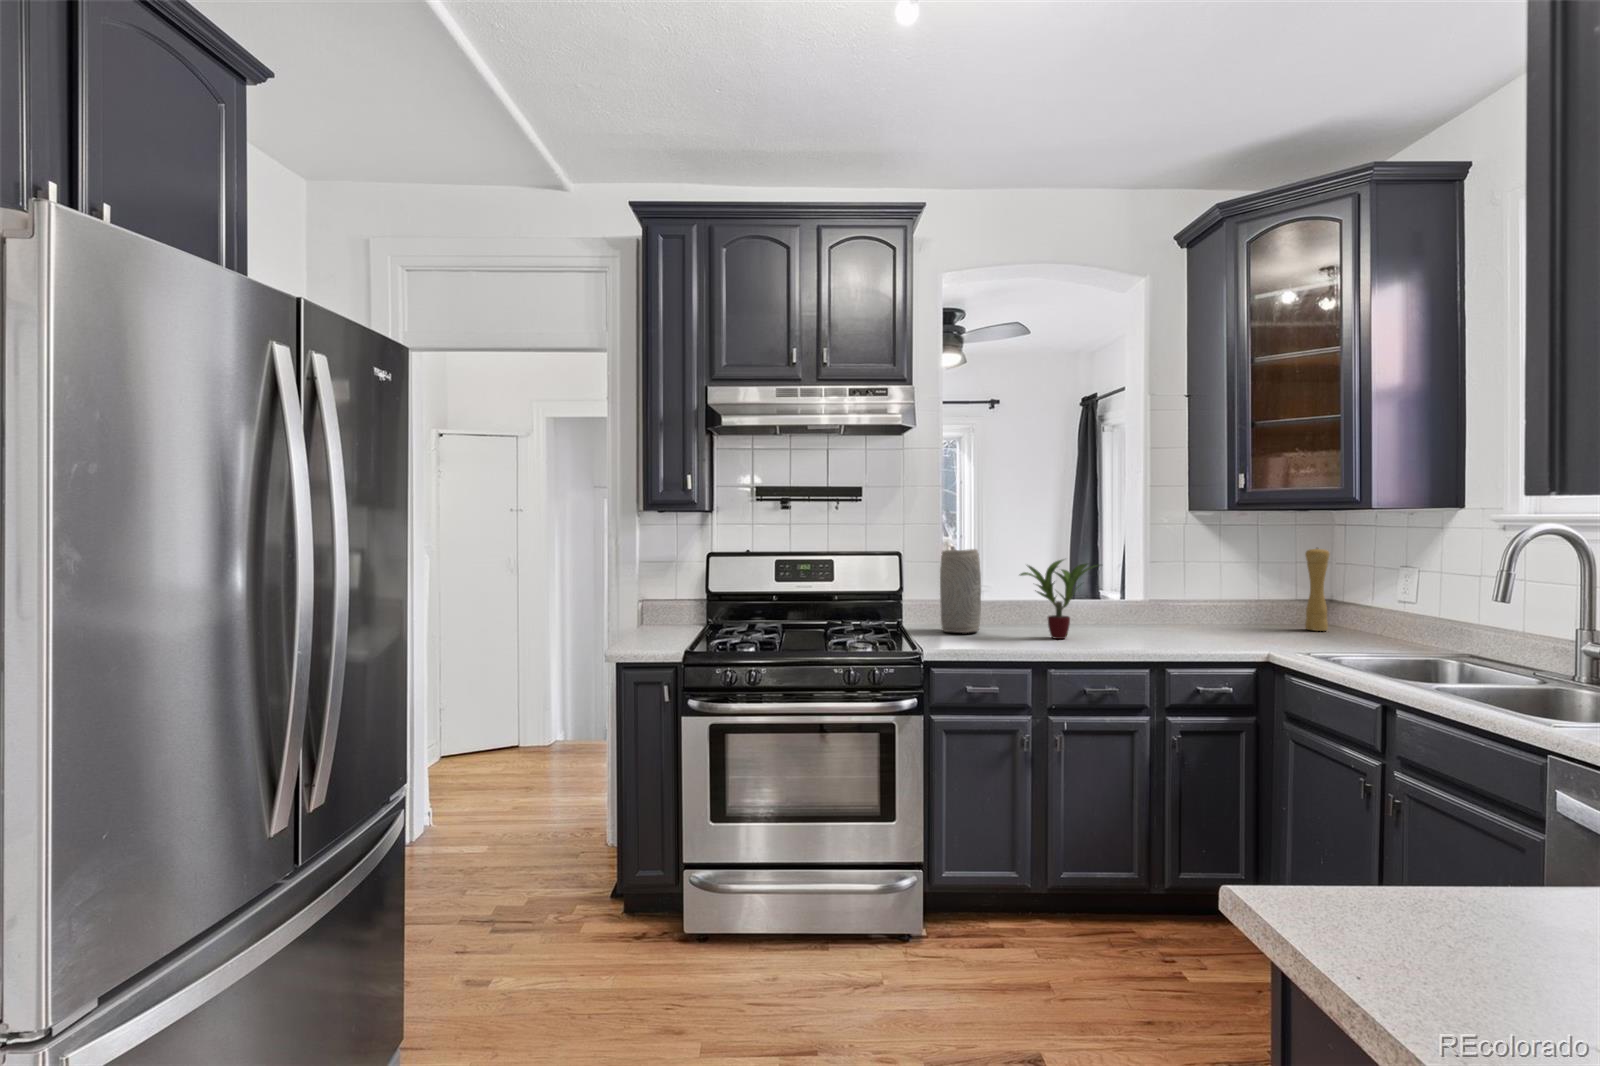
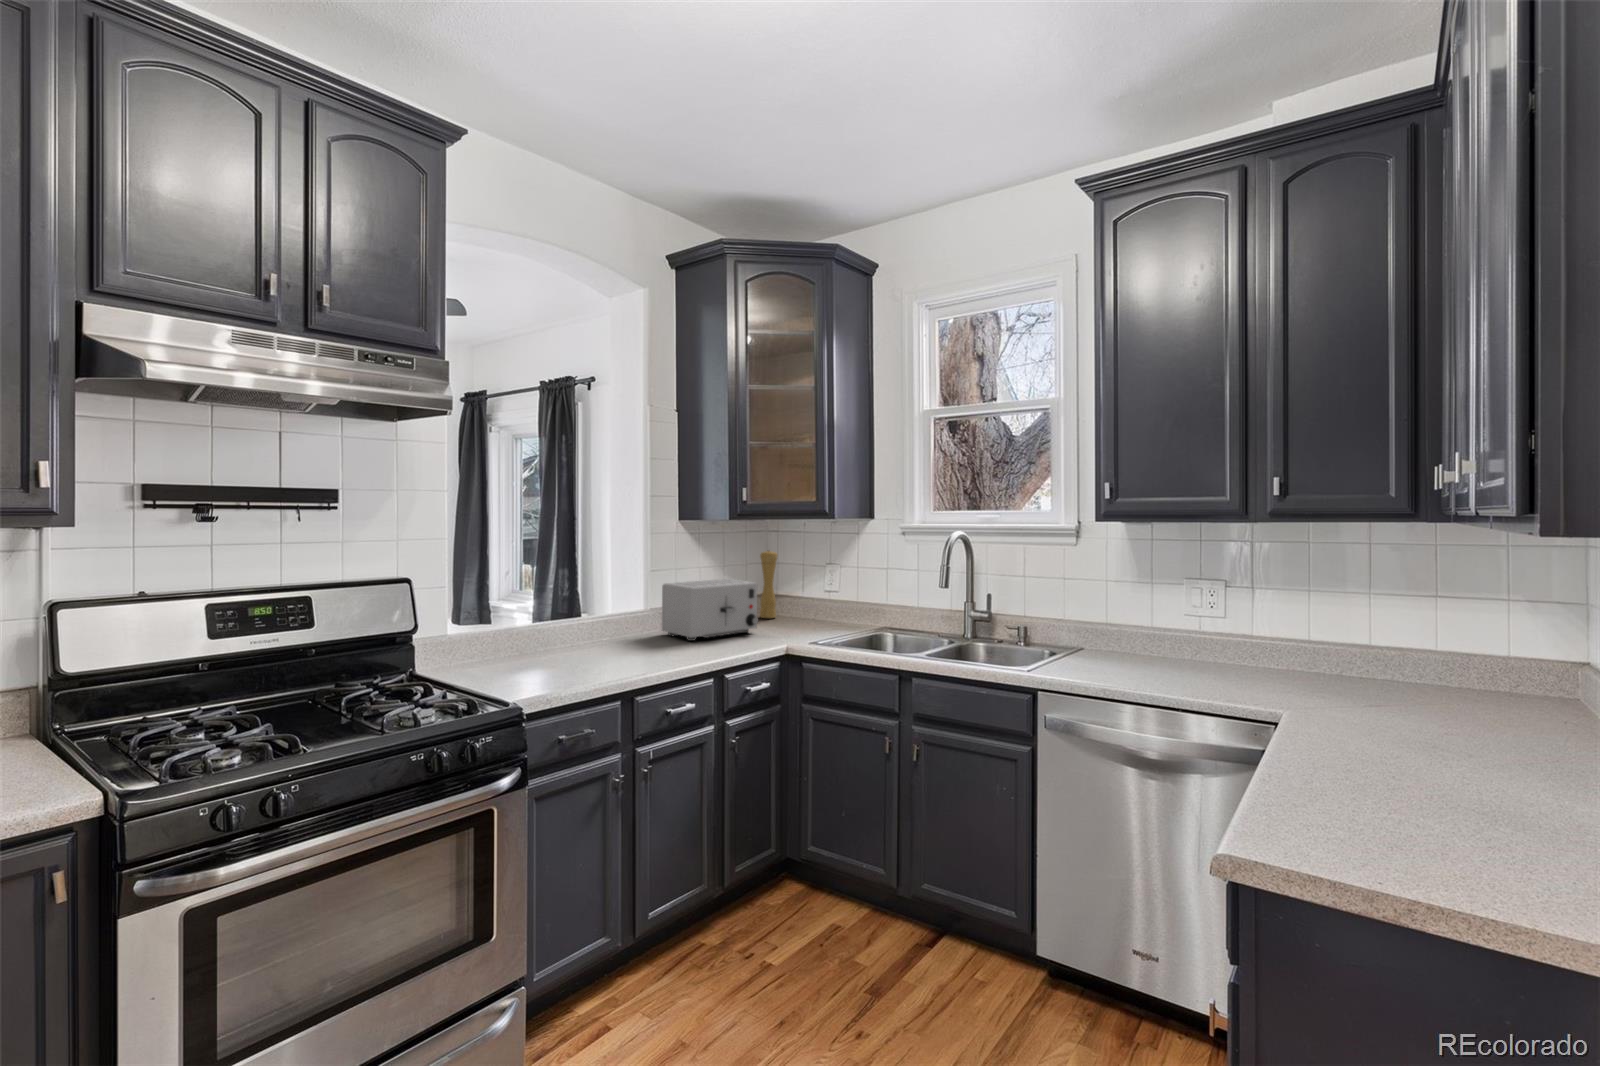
vase: present [940,549,981,633] -> none [467,568,521,672]
potted plant: present [1020,560,1099,639] -> none [568,573,653,661]
toaster: none [1150,576,1263,638] -> present [662,579,758,641]

